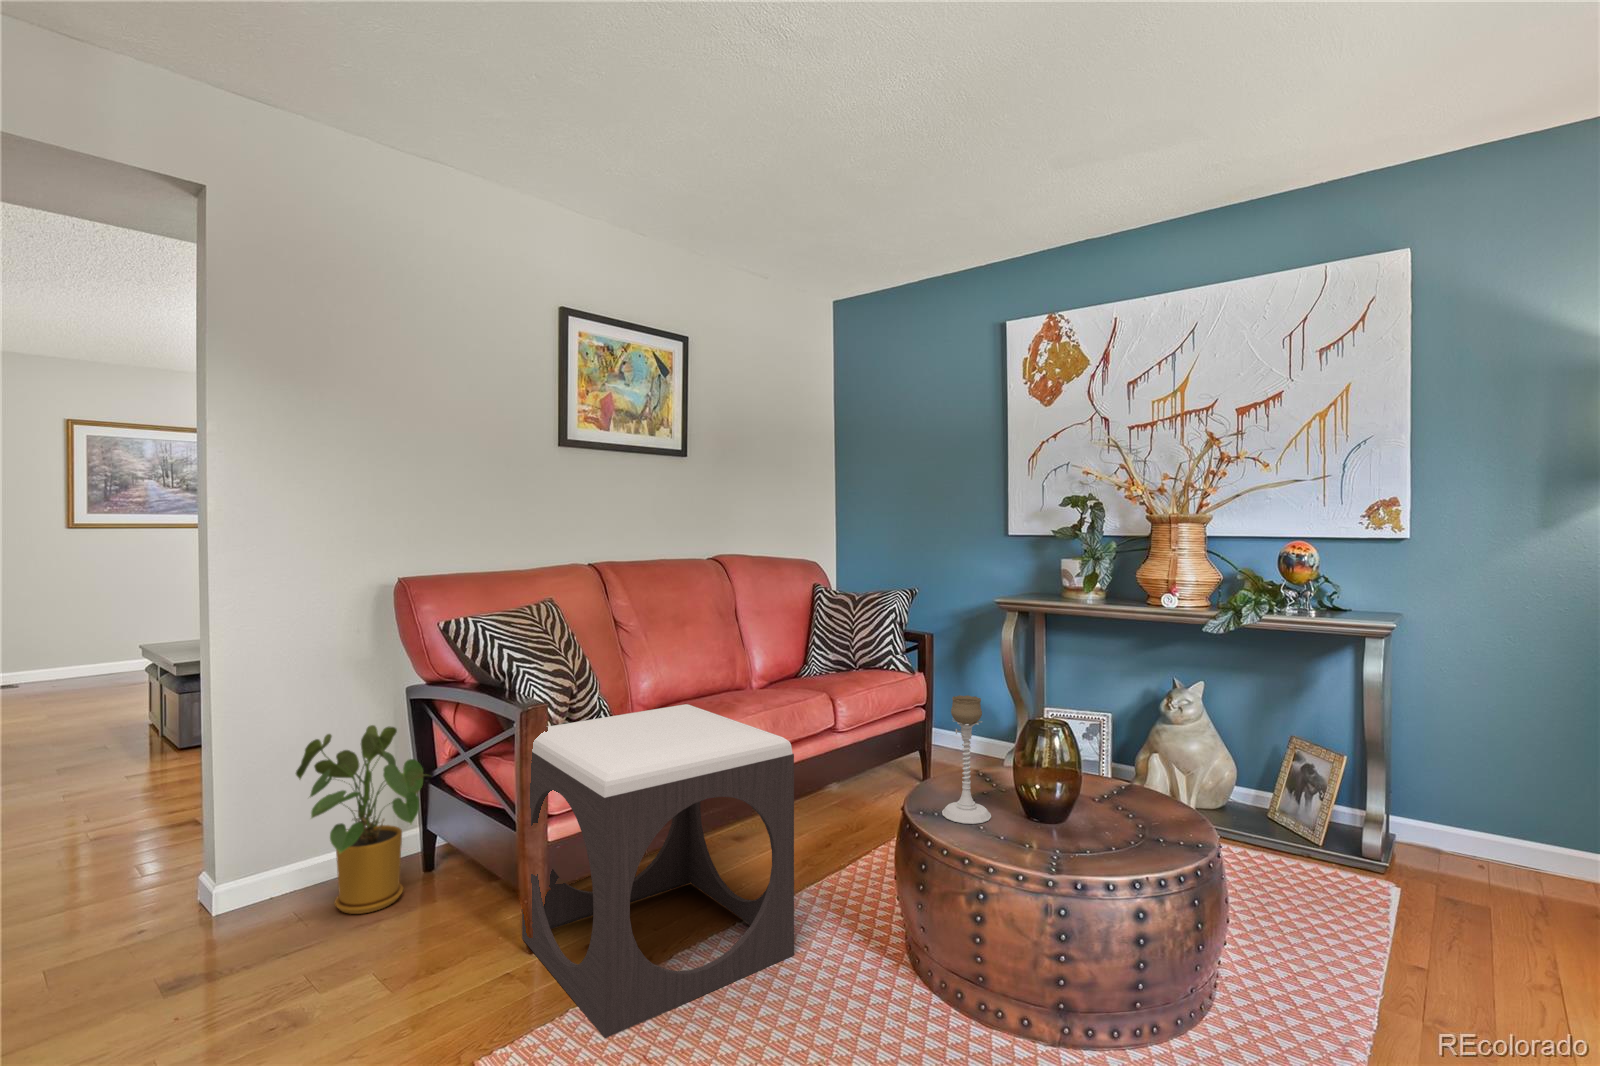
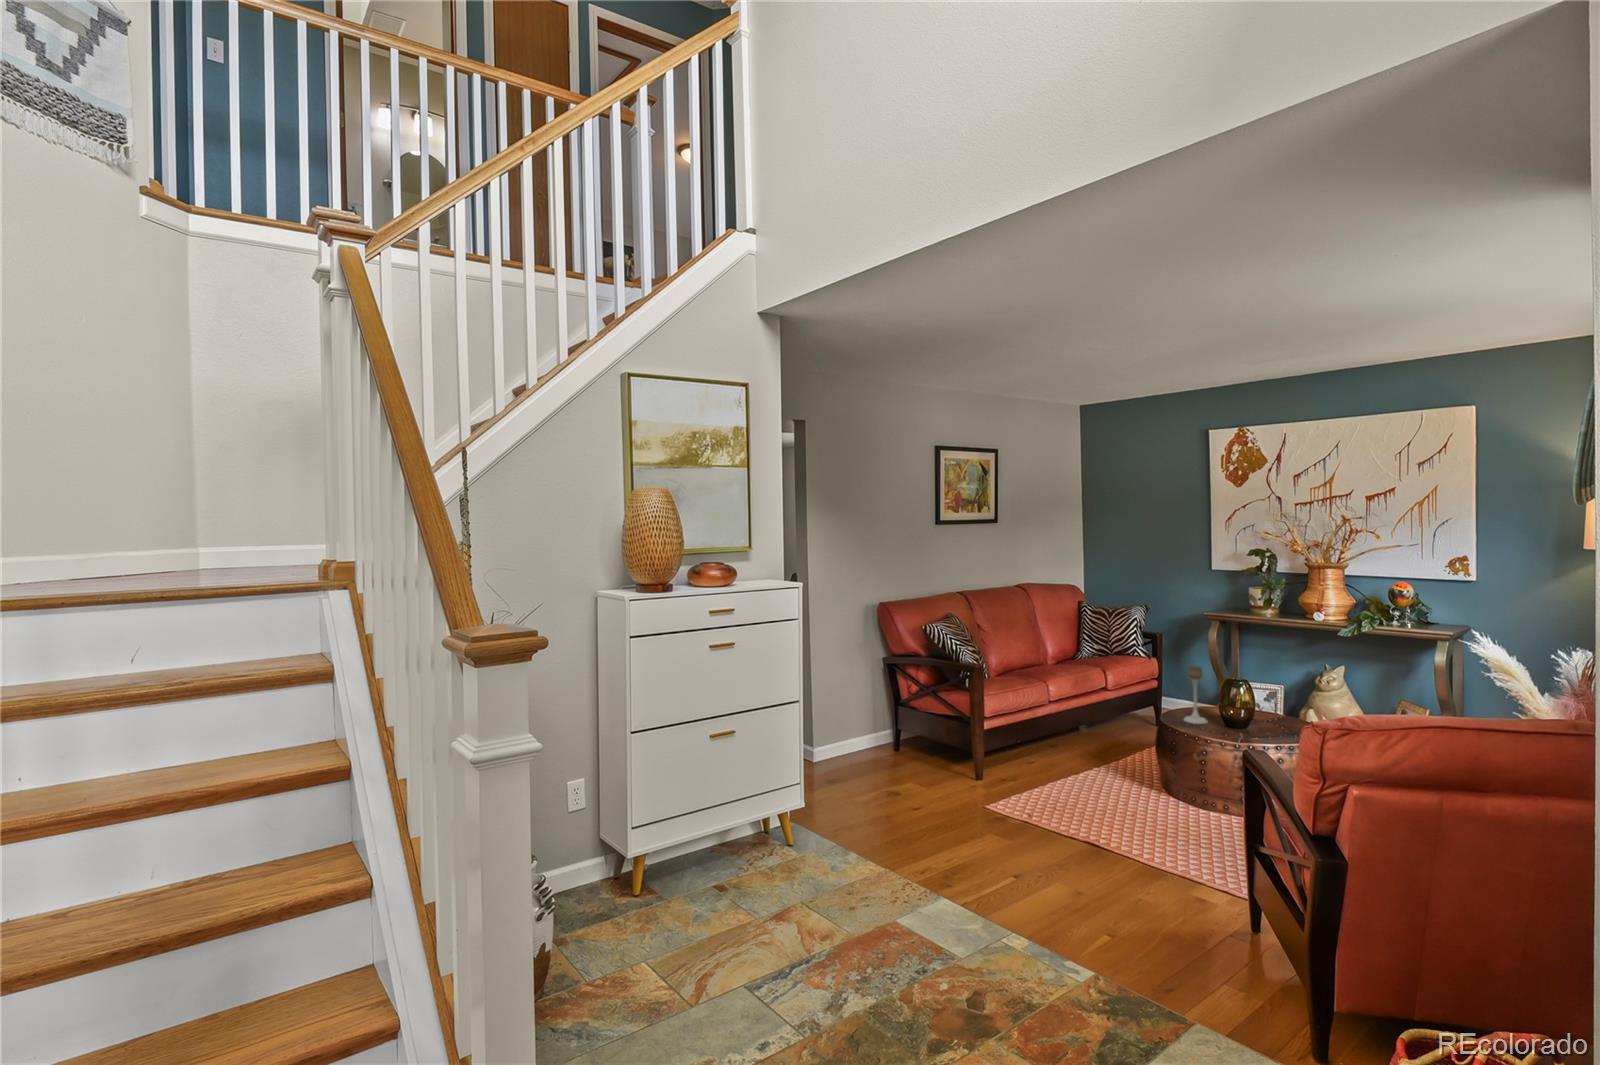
footstool: present [522,704,794,1038] -> none [972,670,1109,802]
house plant: present [296,725,427,914] -> none [850,677,918,763]

